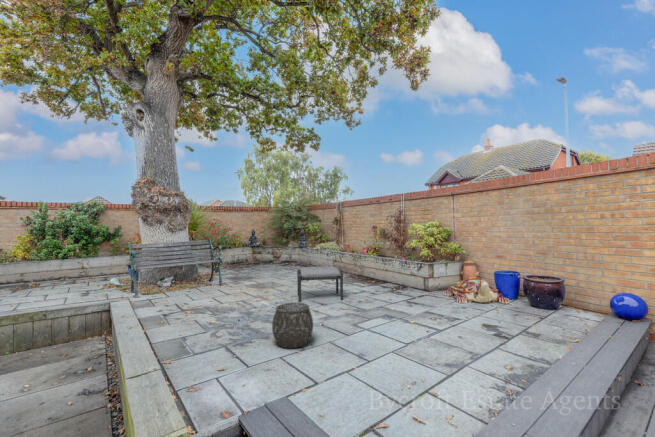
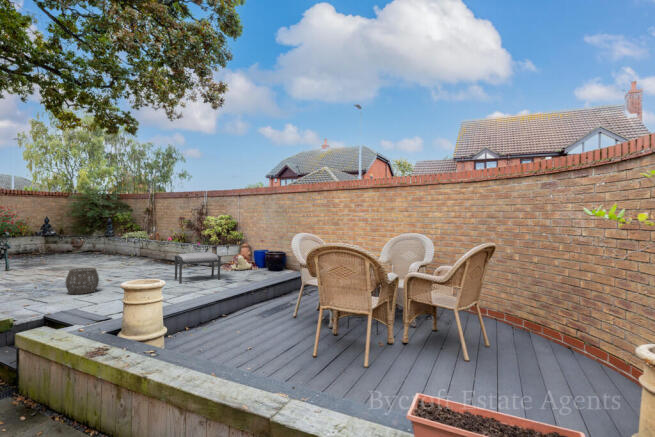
ottoman: present [297,267,343,302] -> present [175,253,221,284]

